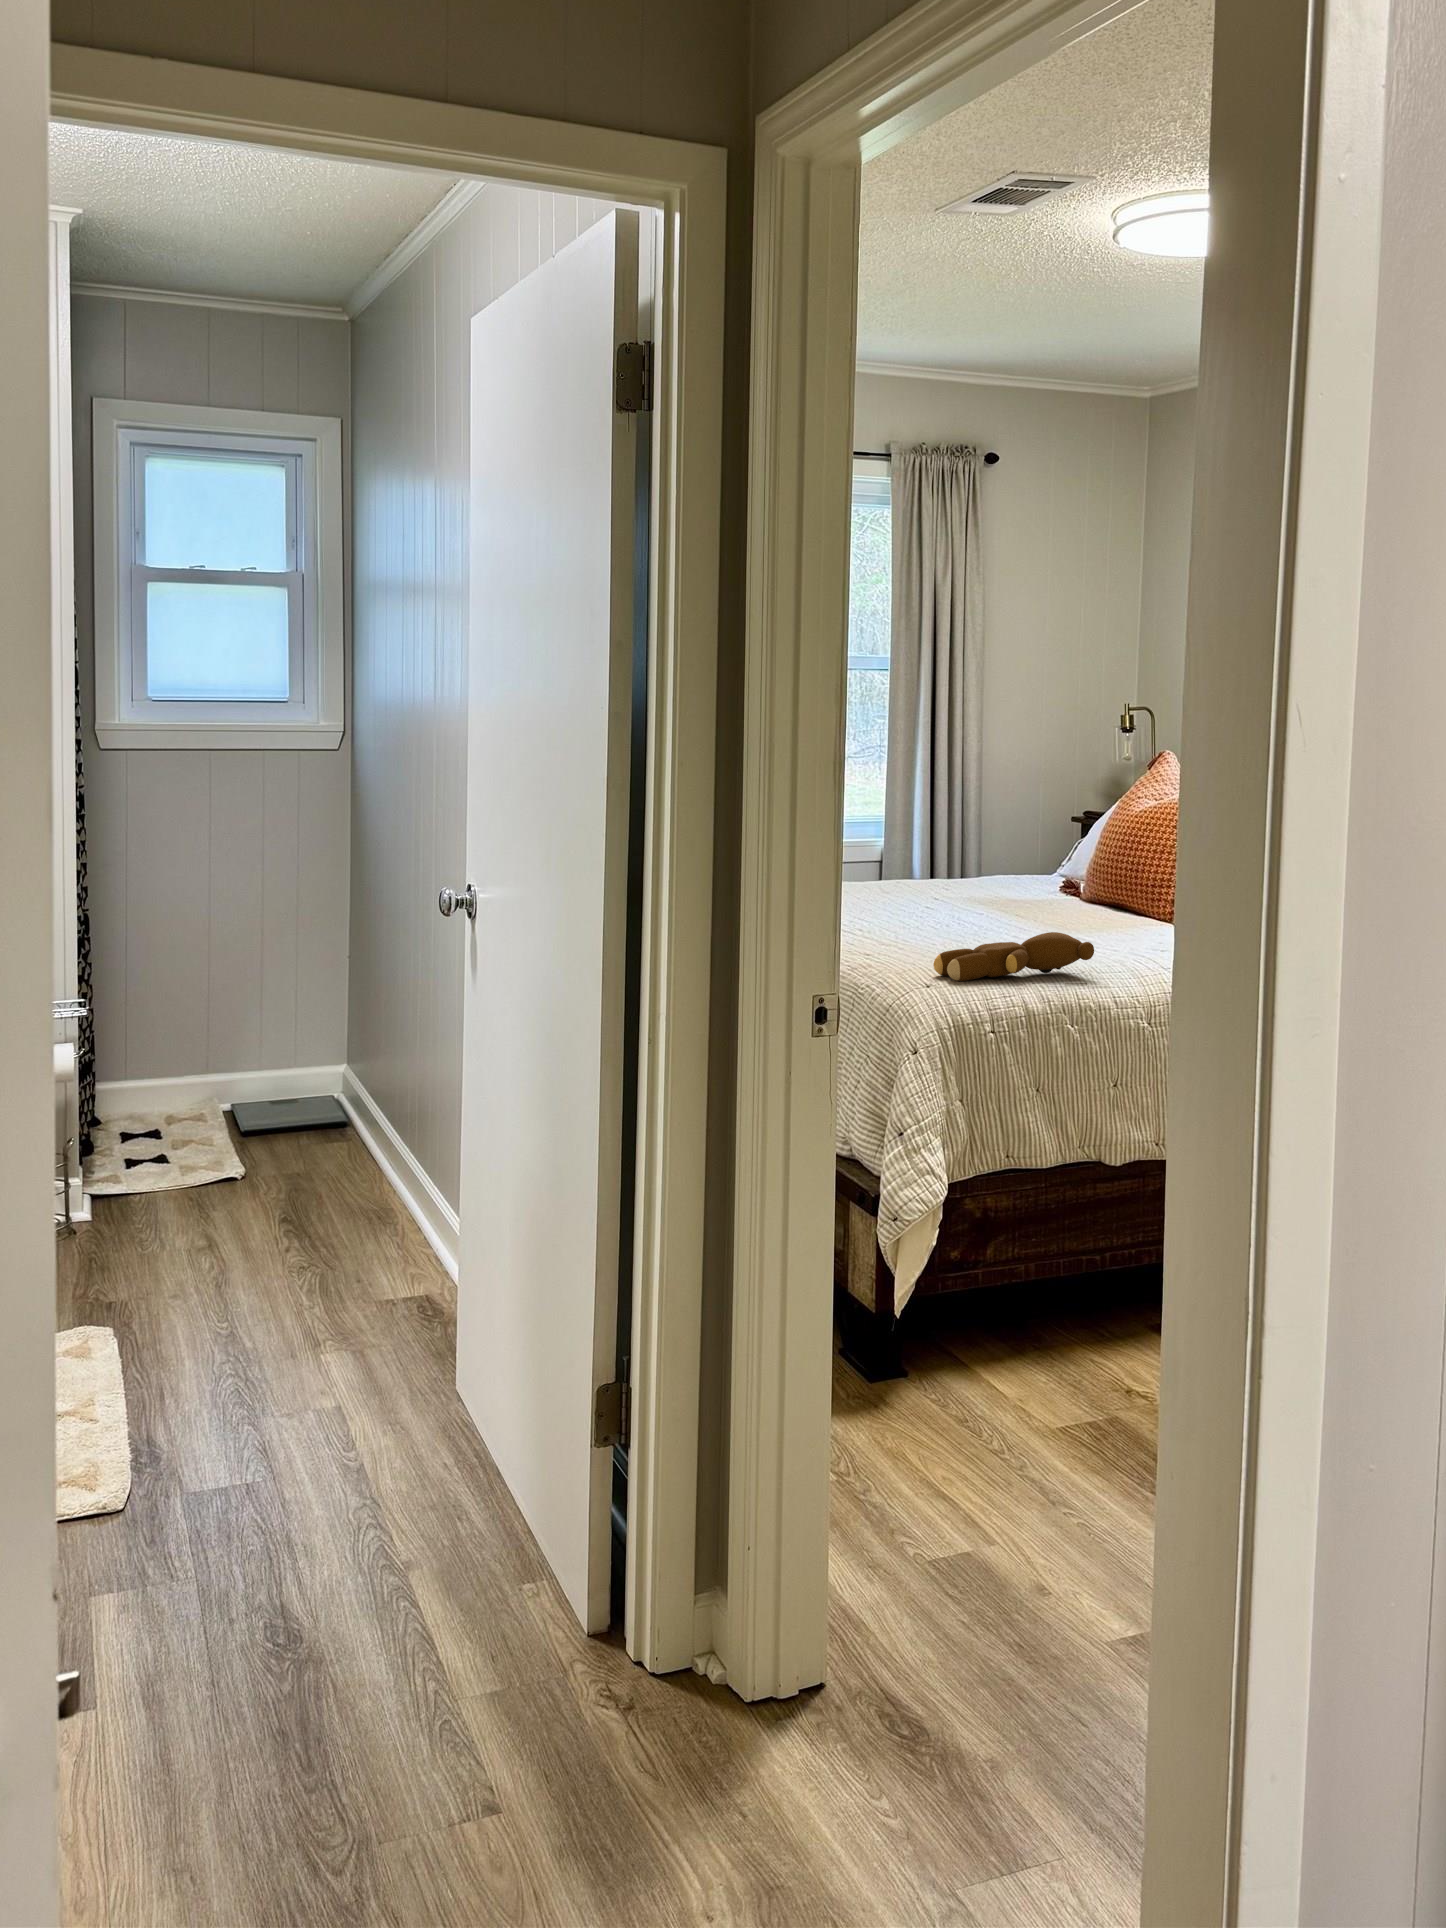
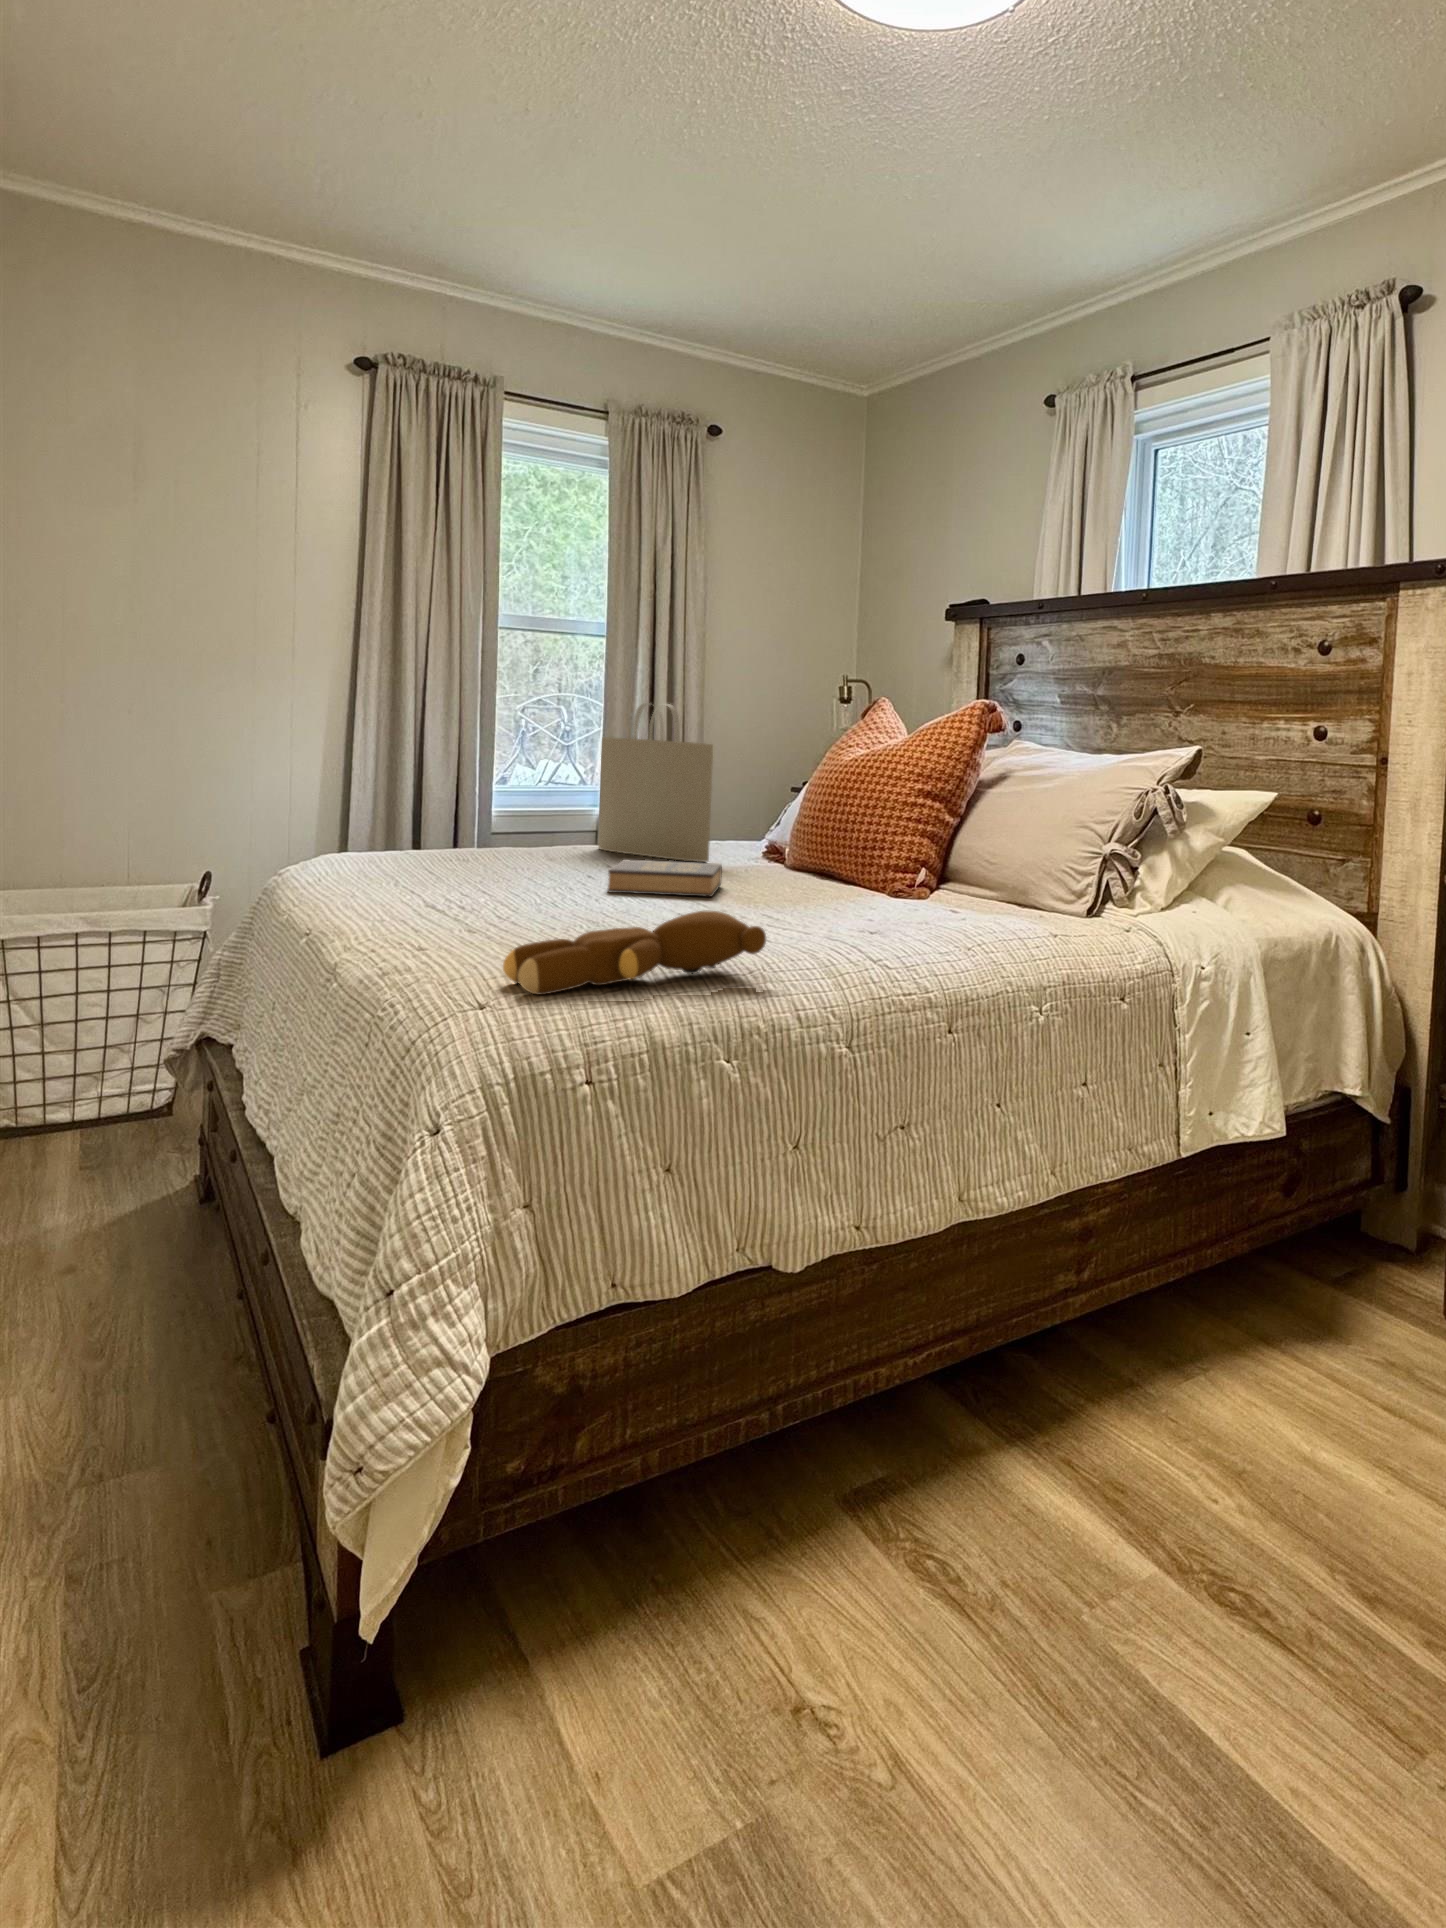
tote bag: none [918,761,1021,898] -> present [599,703,713,862]
hardback book: none [953,897,1038,926] -> present [607,860,722,897]

